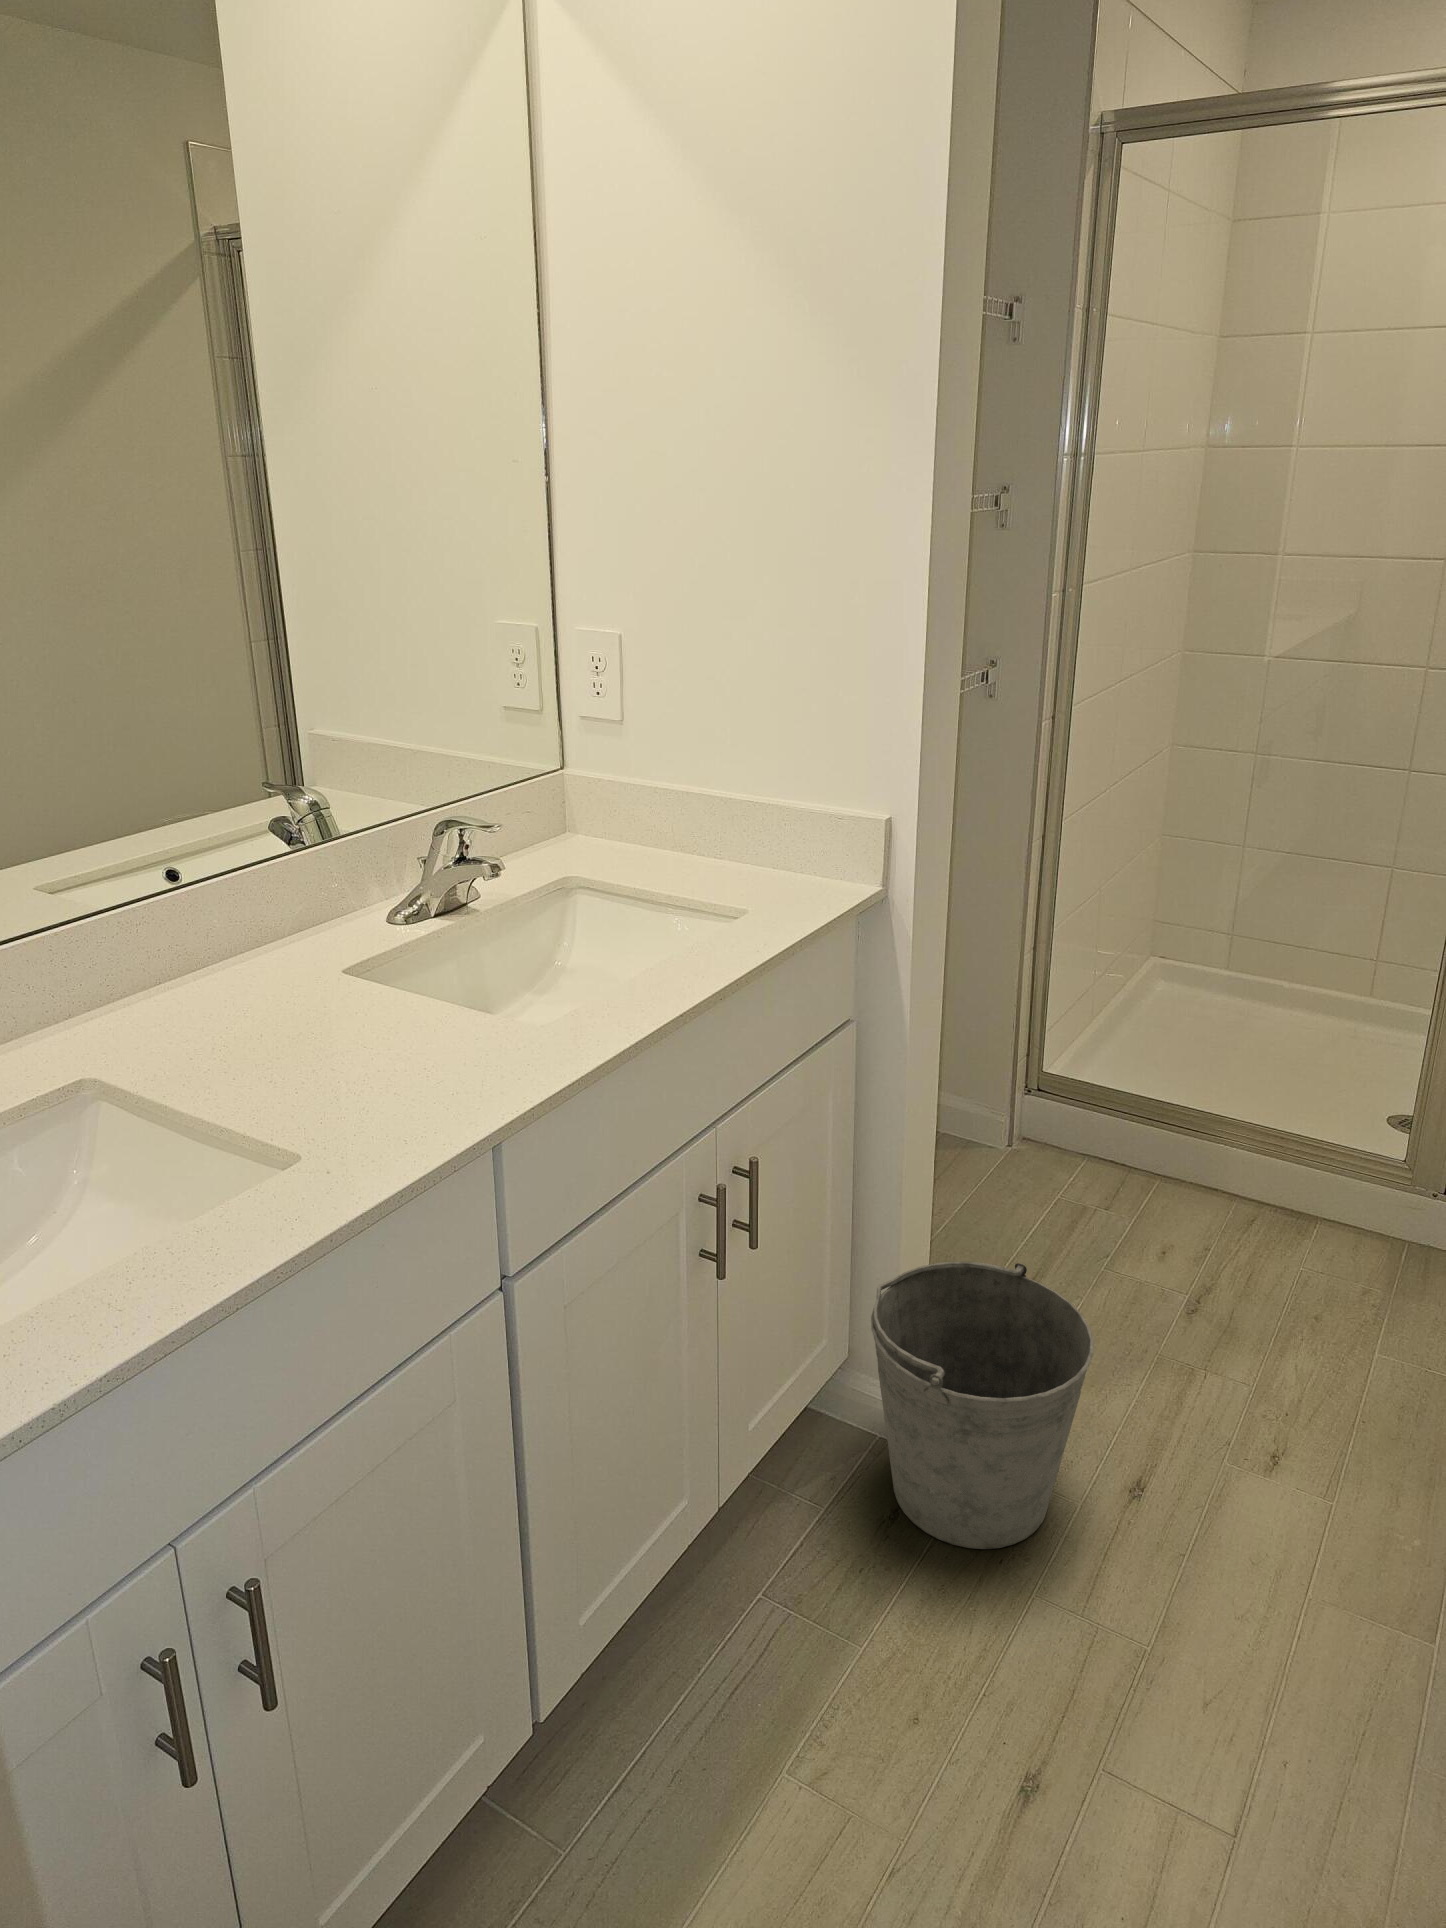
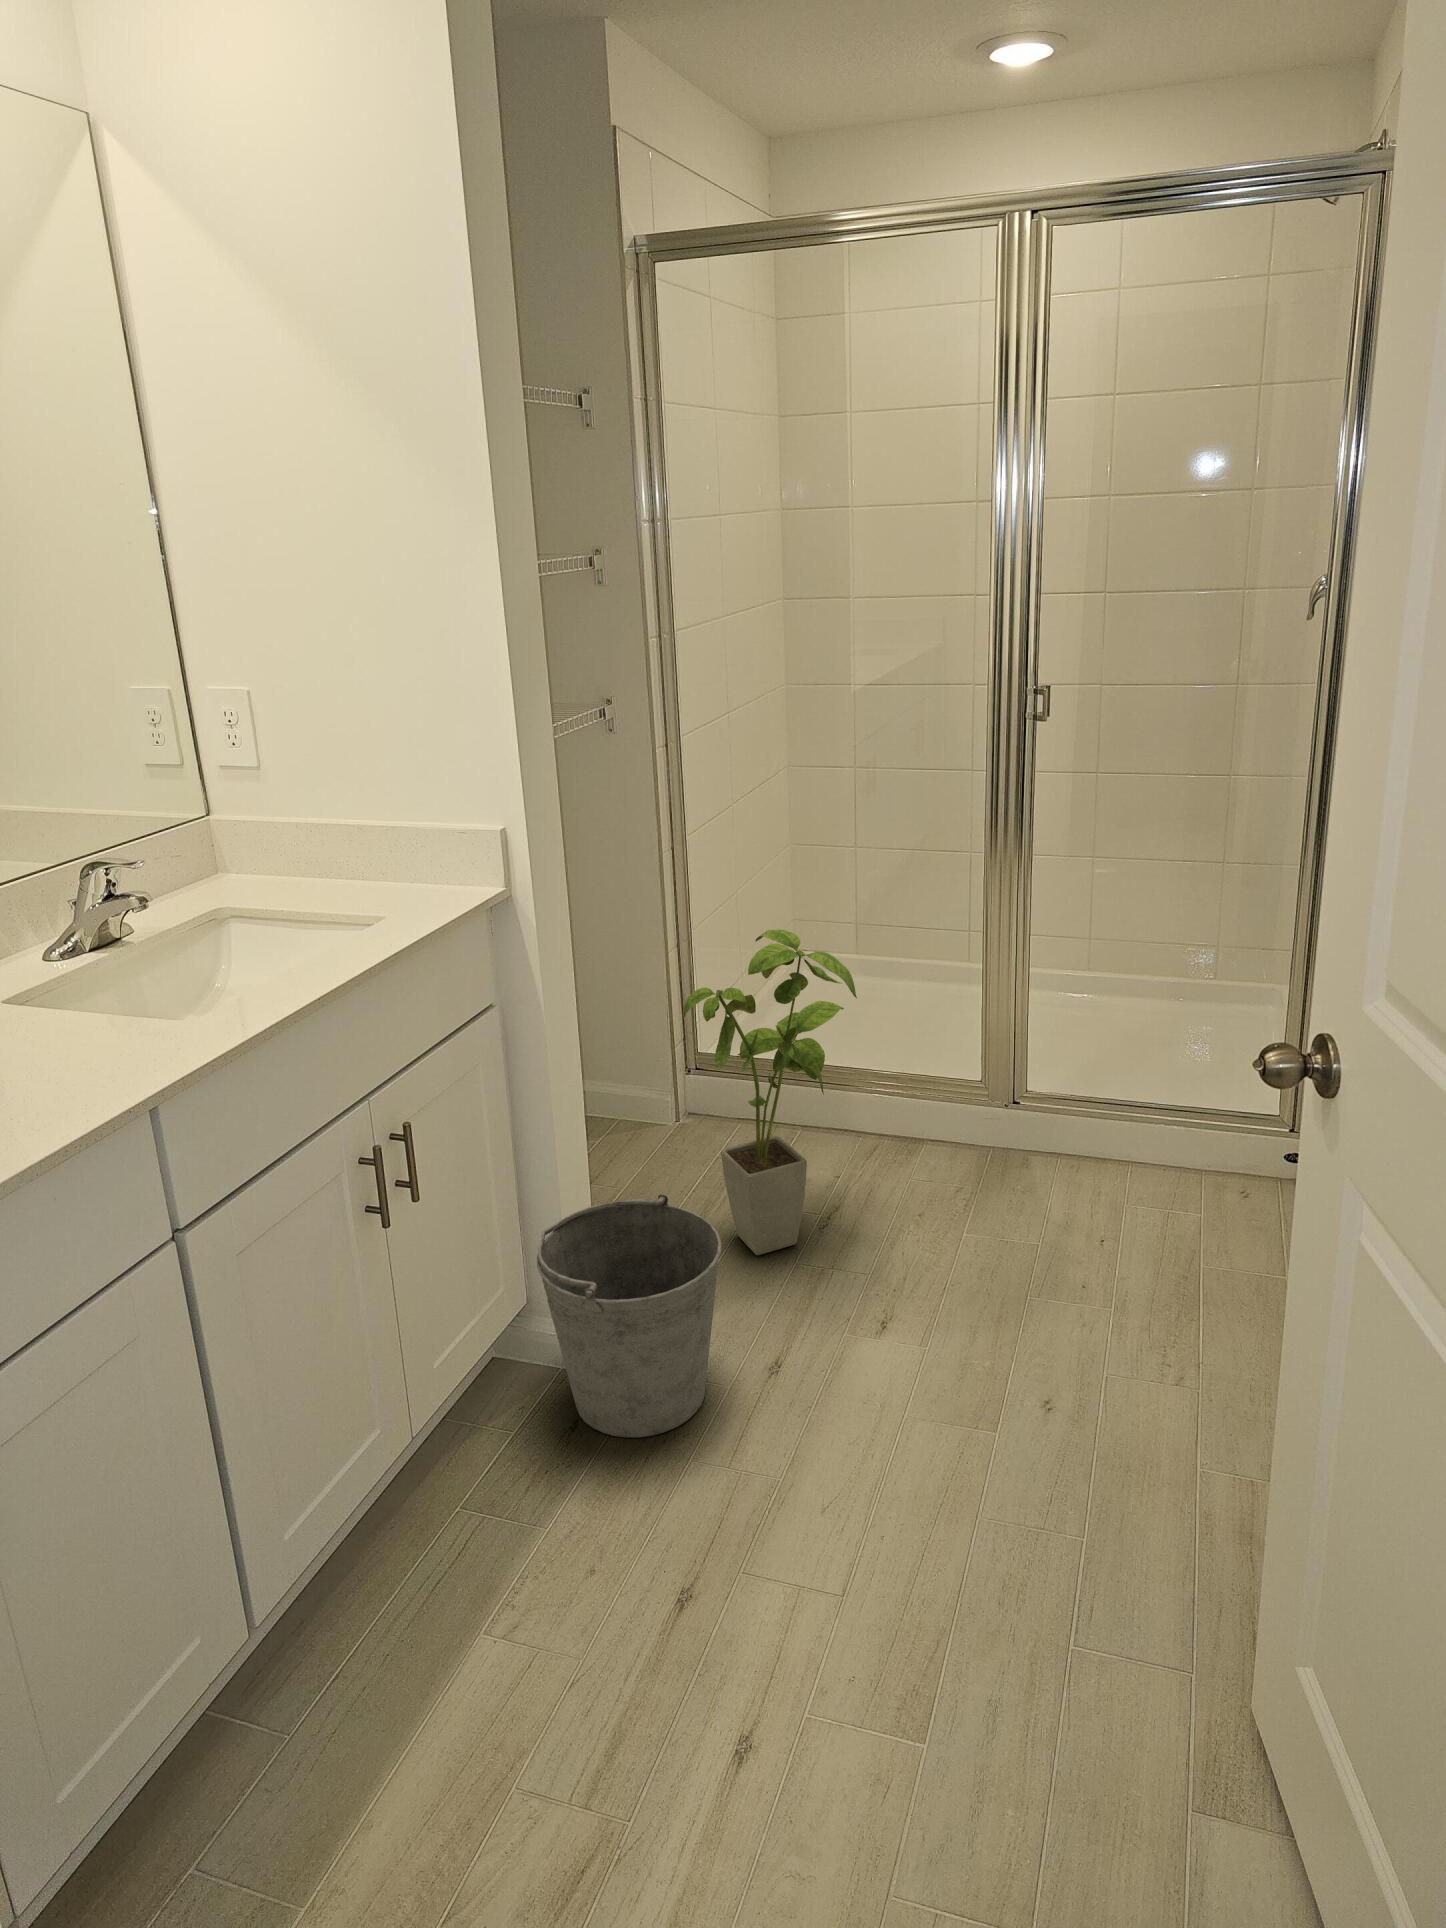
house plant: none [1055,962,1289,1336] -> present [682,929,857,1255]

